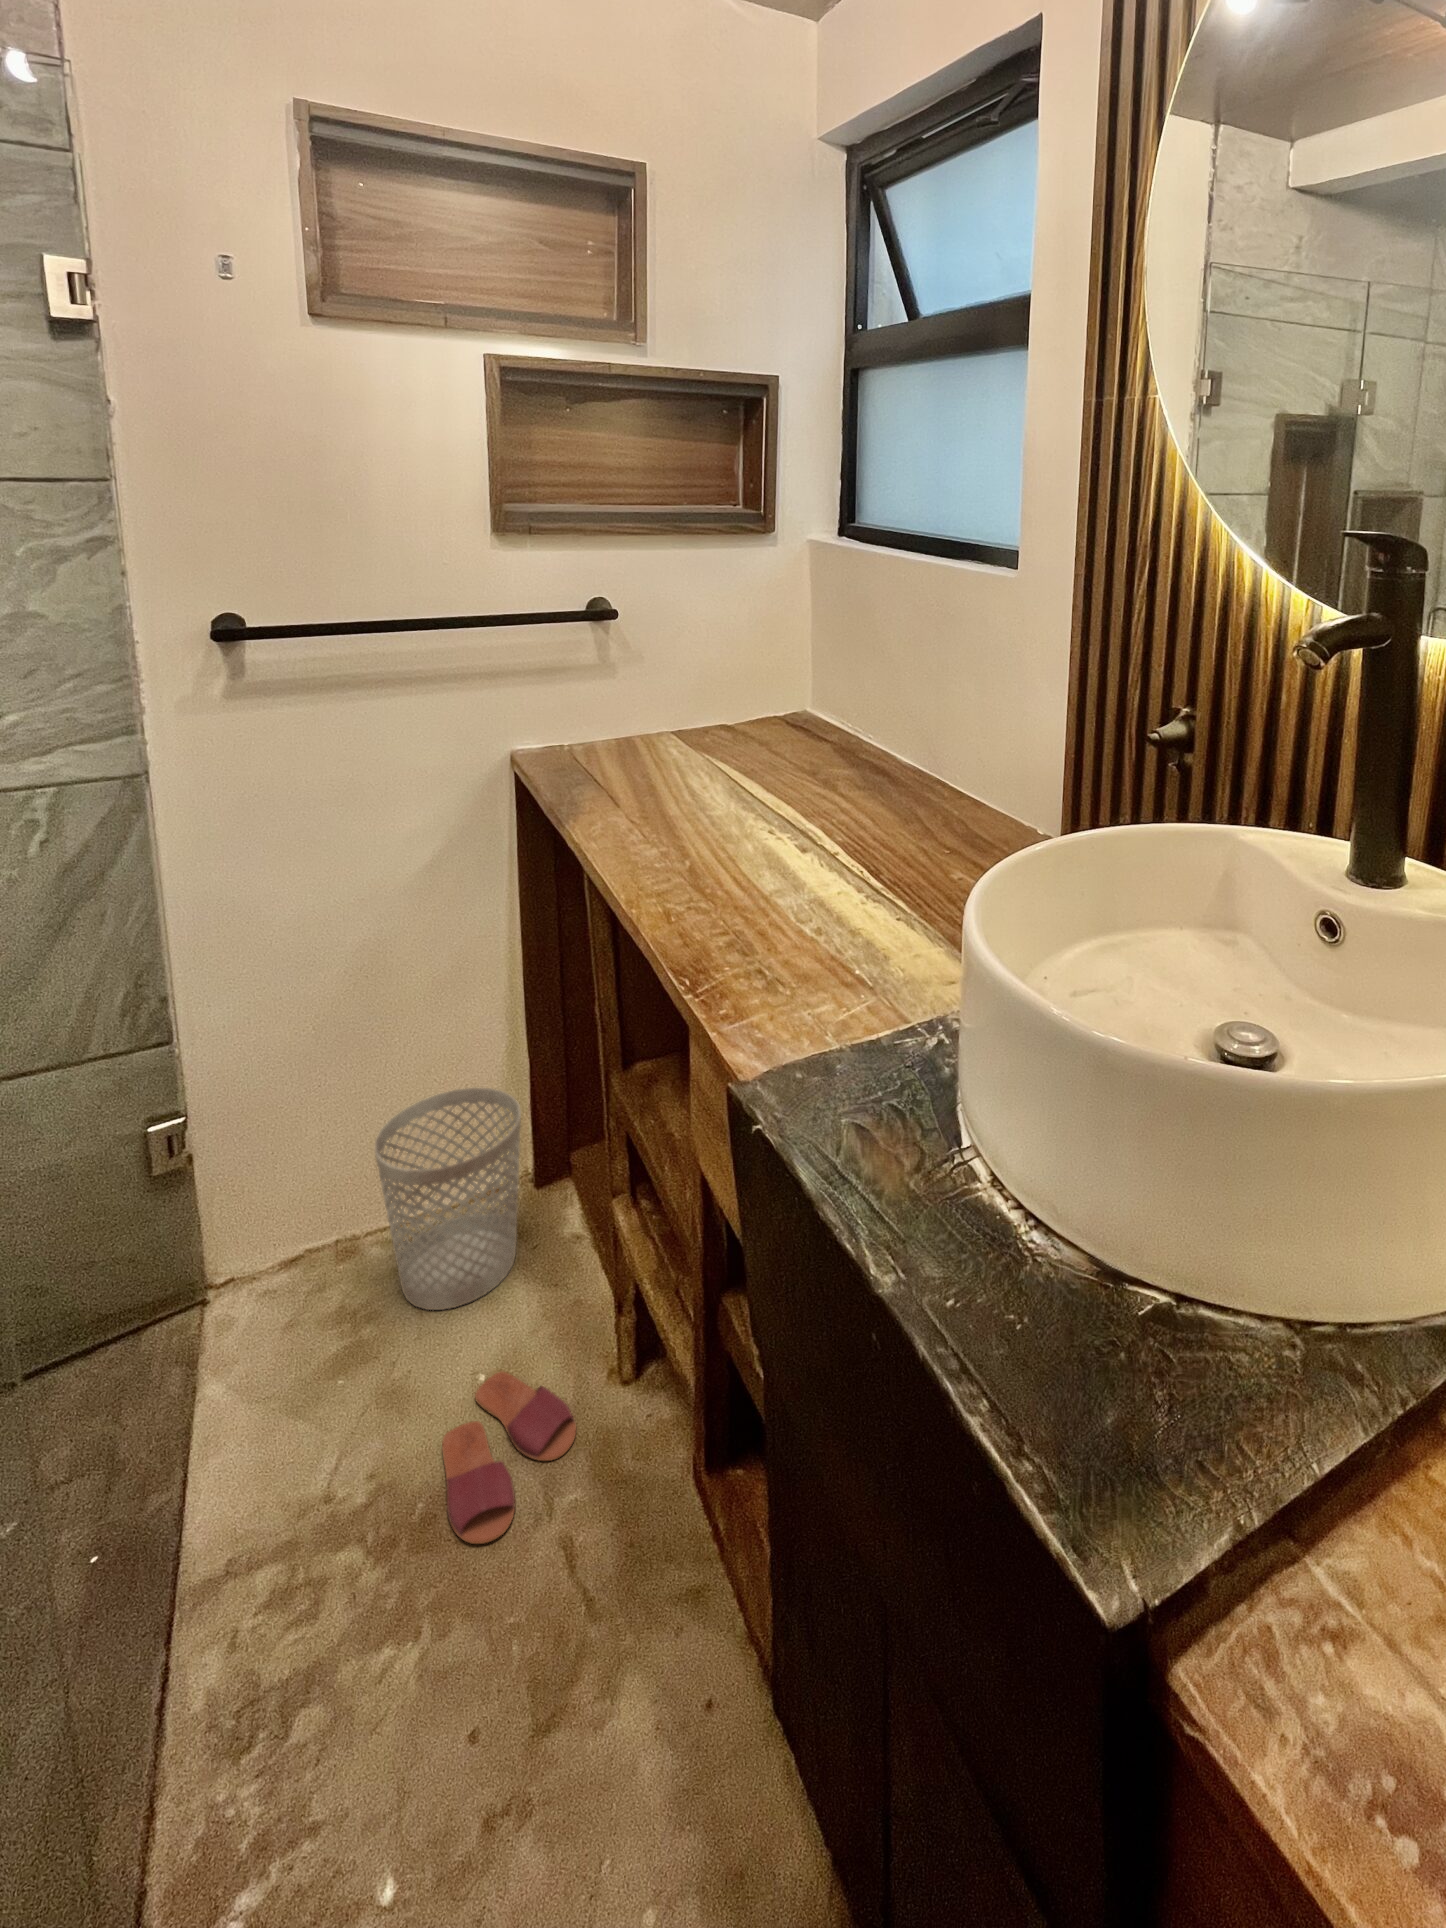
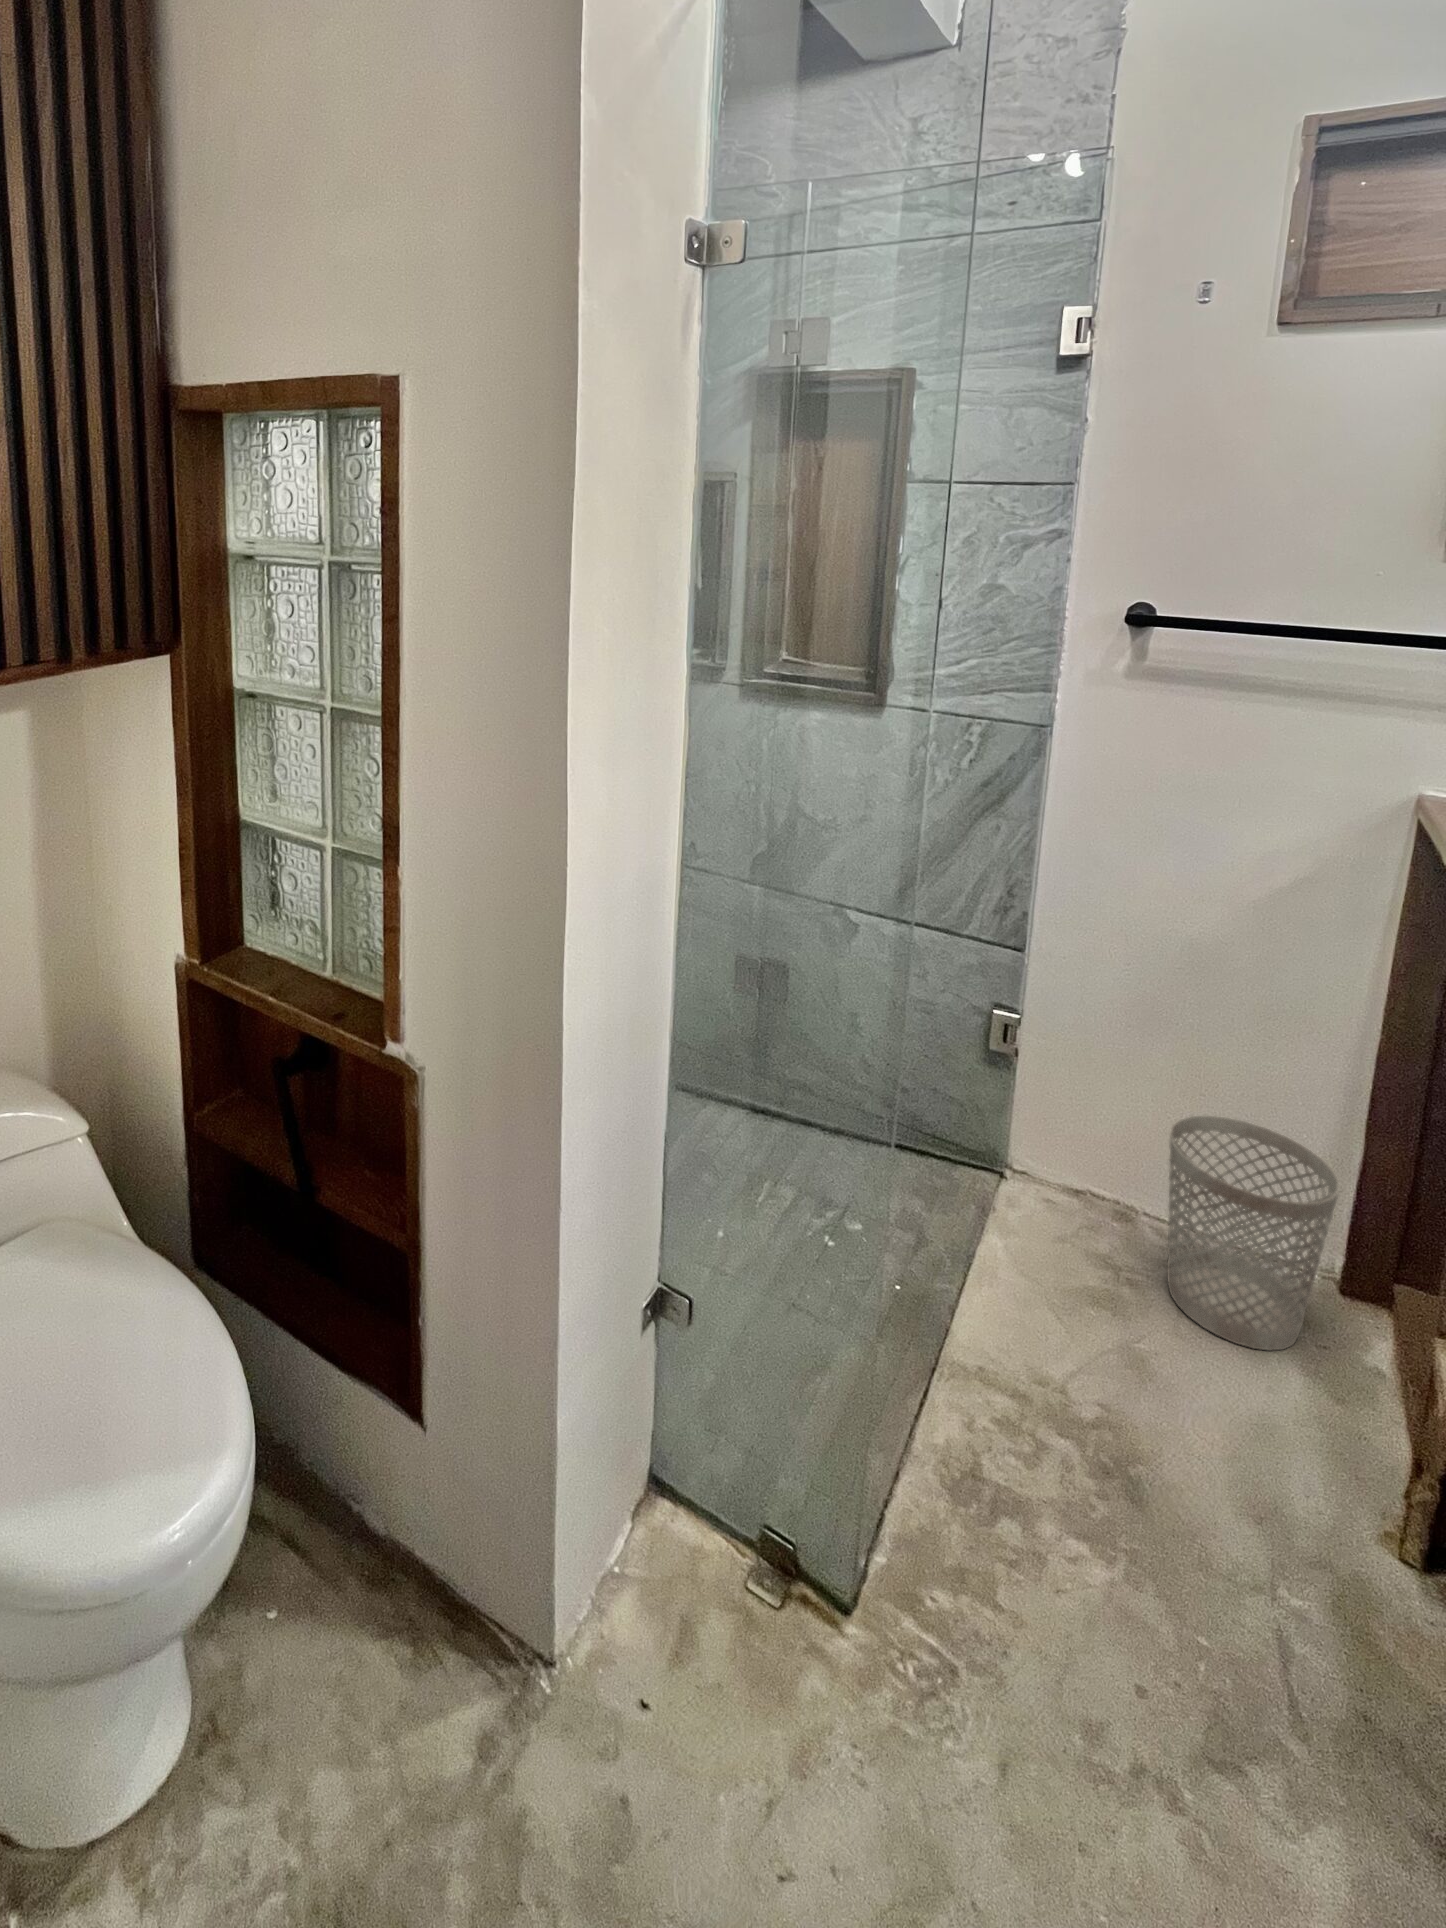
slippers: present [442,1372,576,1544] -> none [1169,1422,1332,1565]

